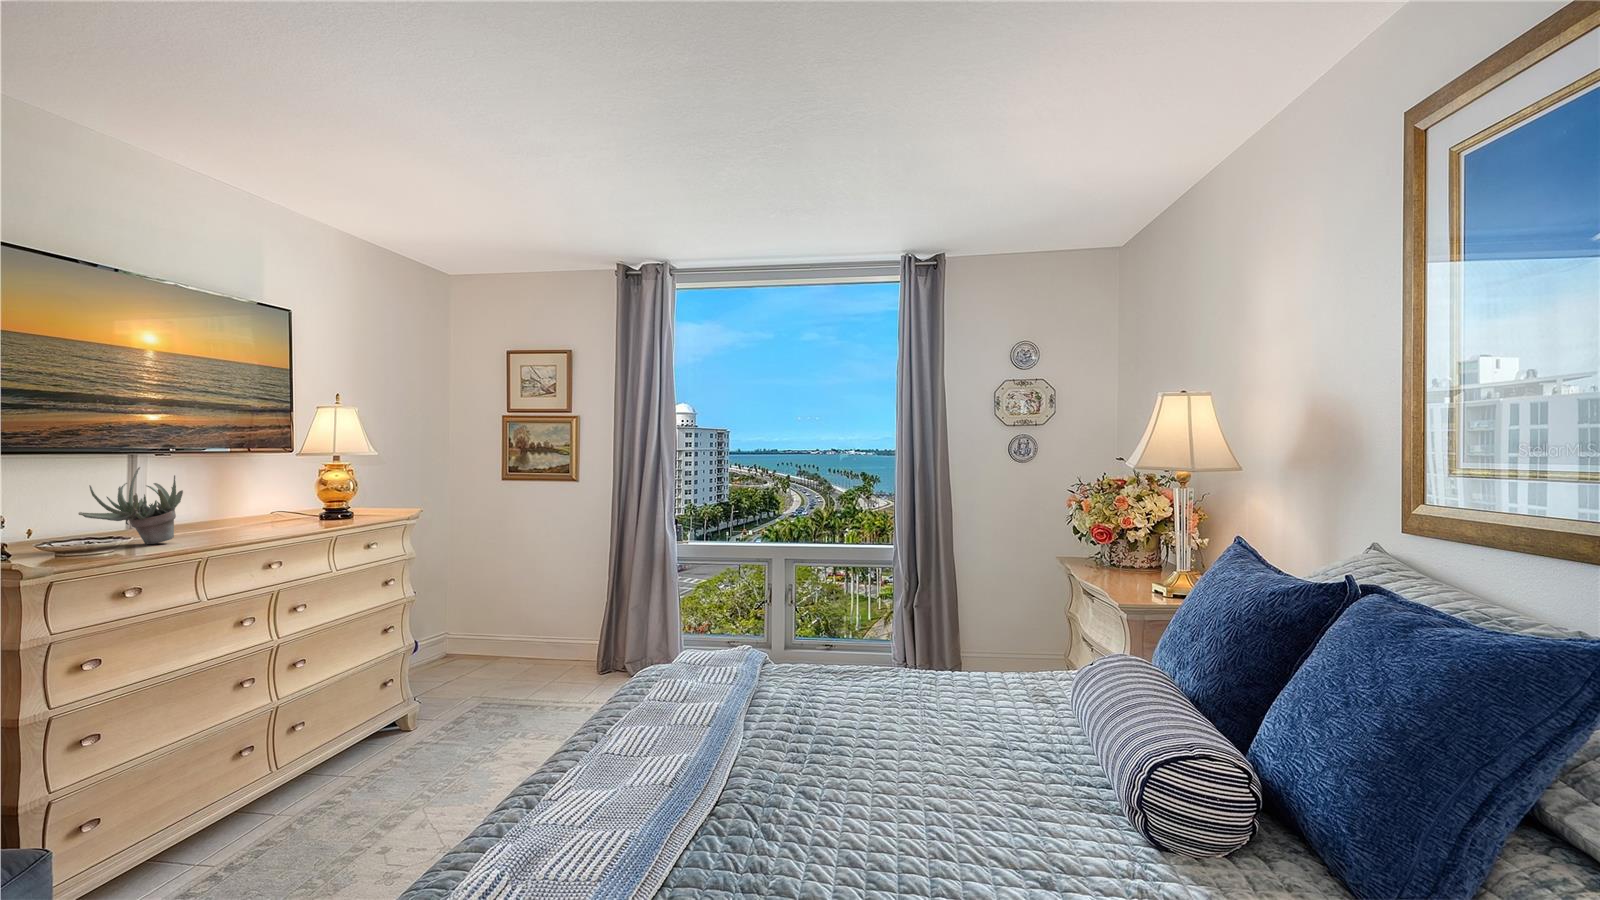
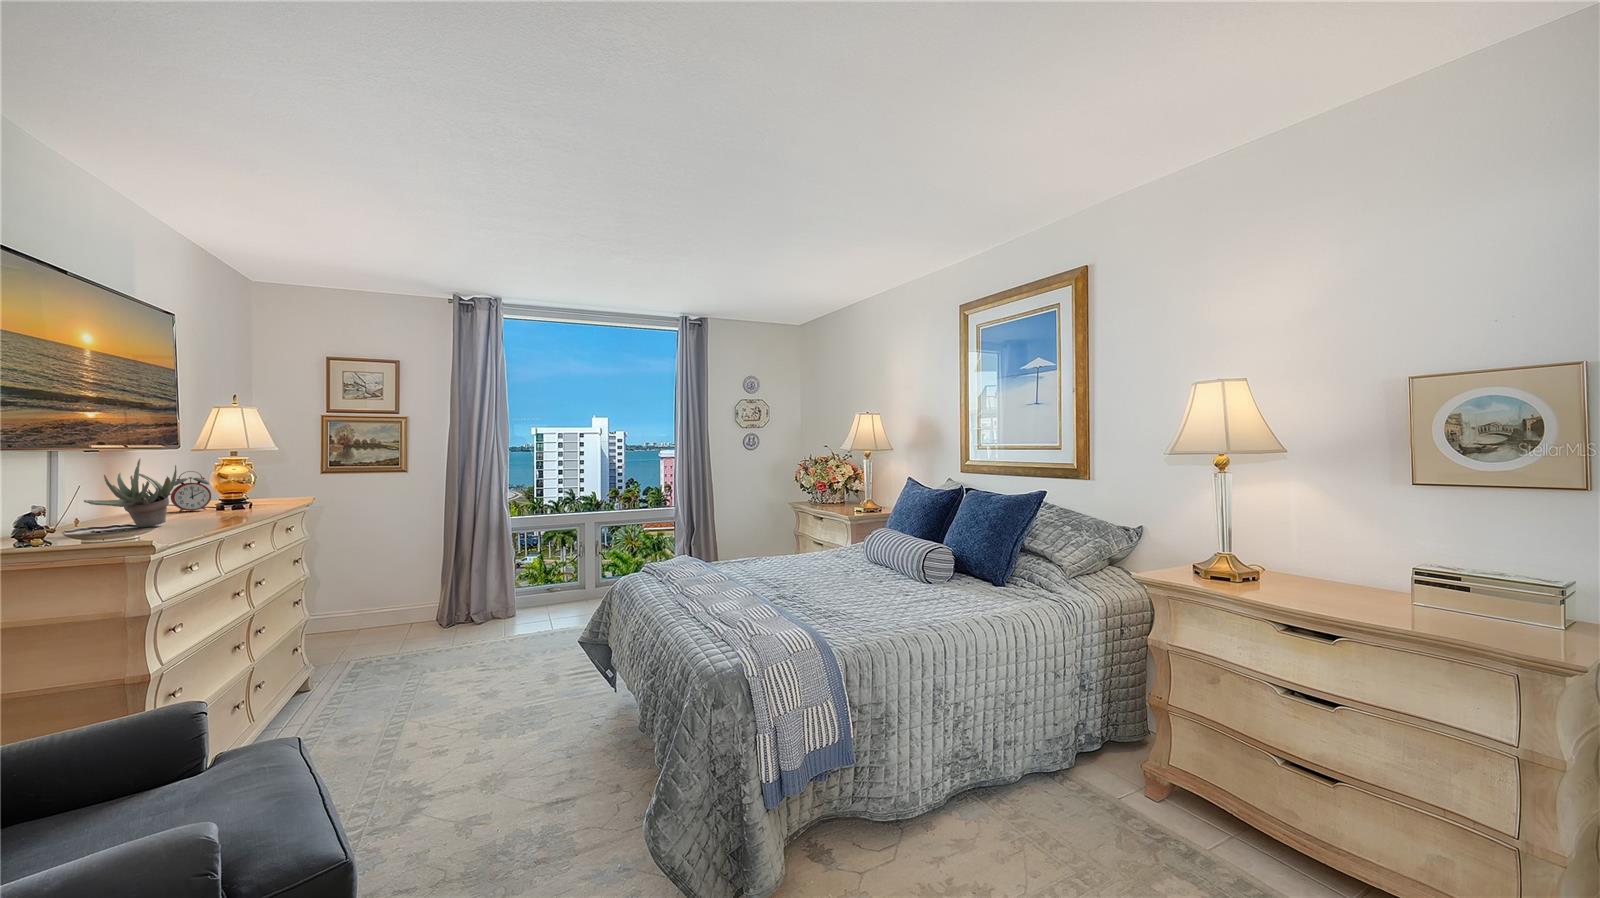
alarm clock: none [259,479,298,524] -> present [171,471,211,512]

